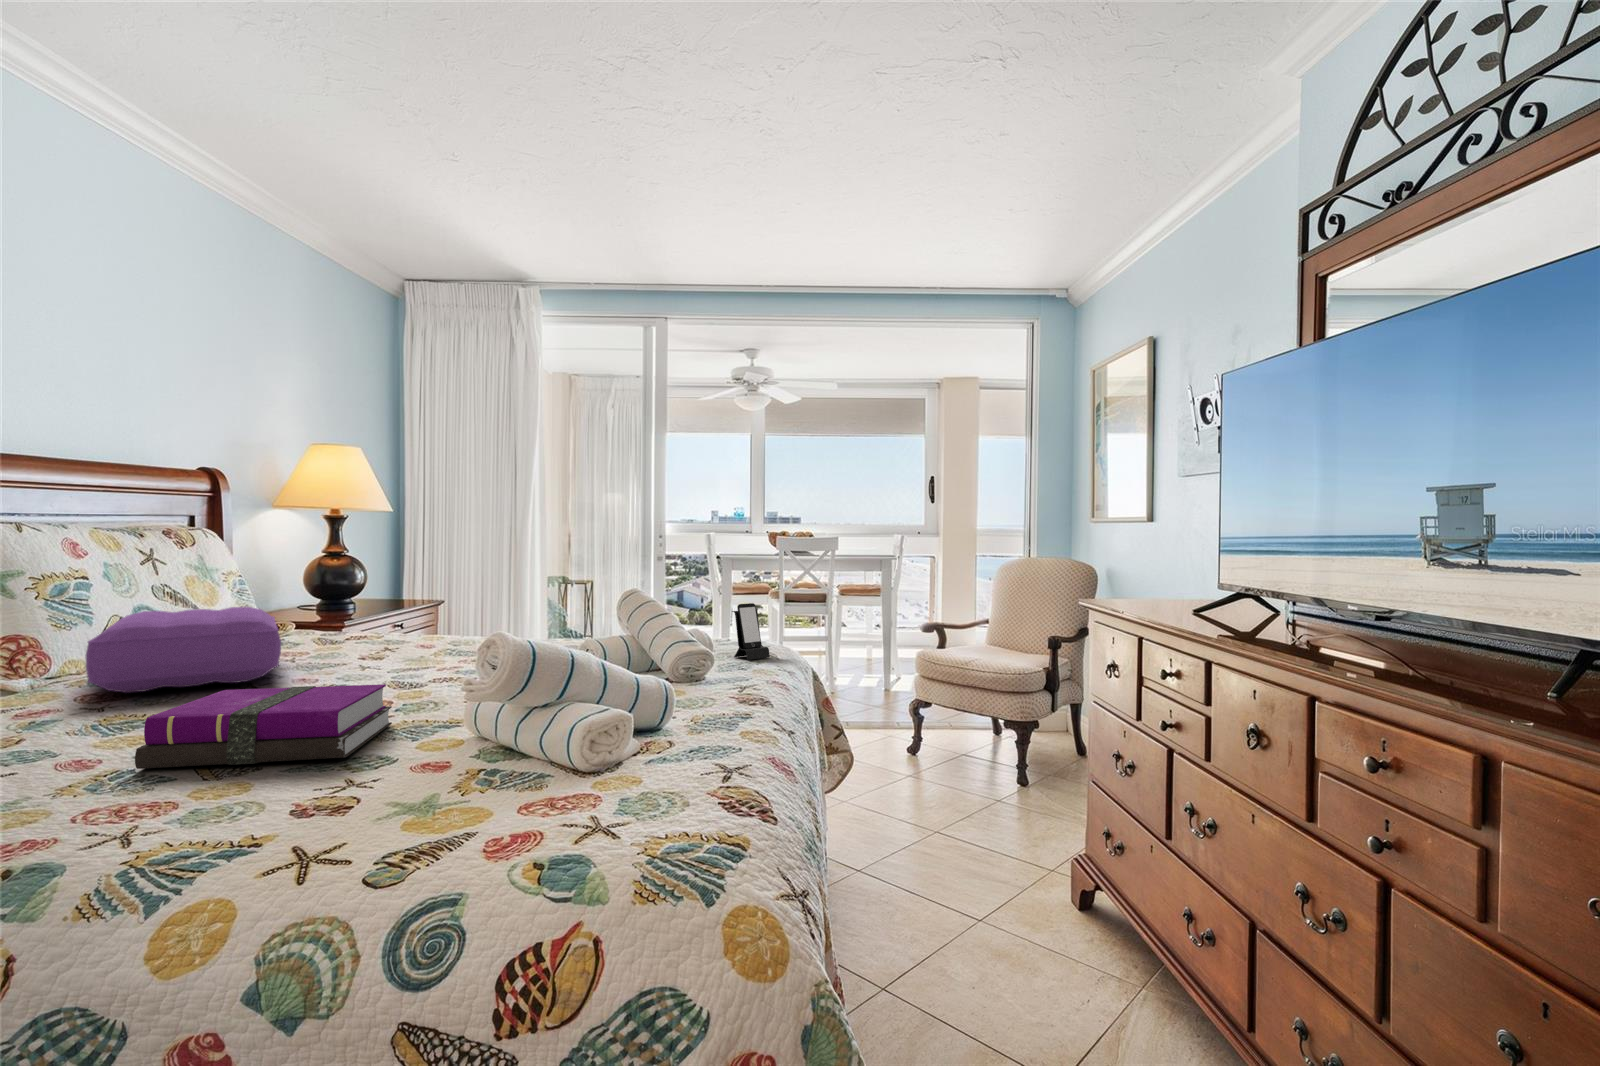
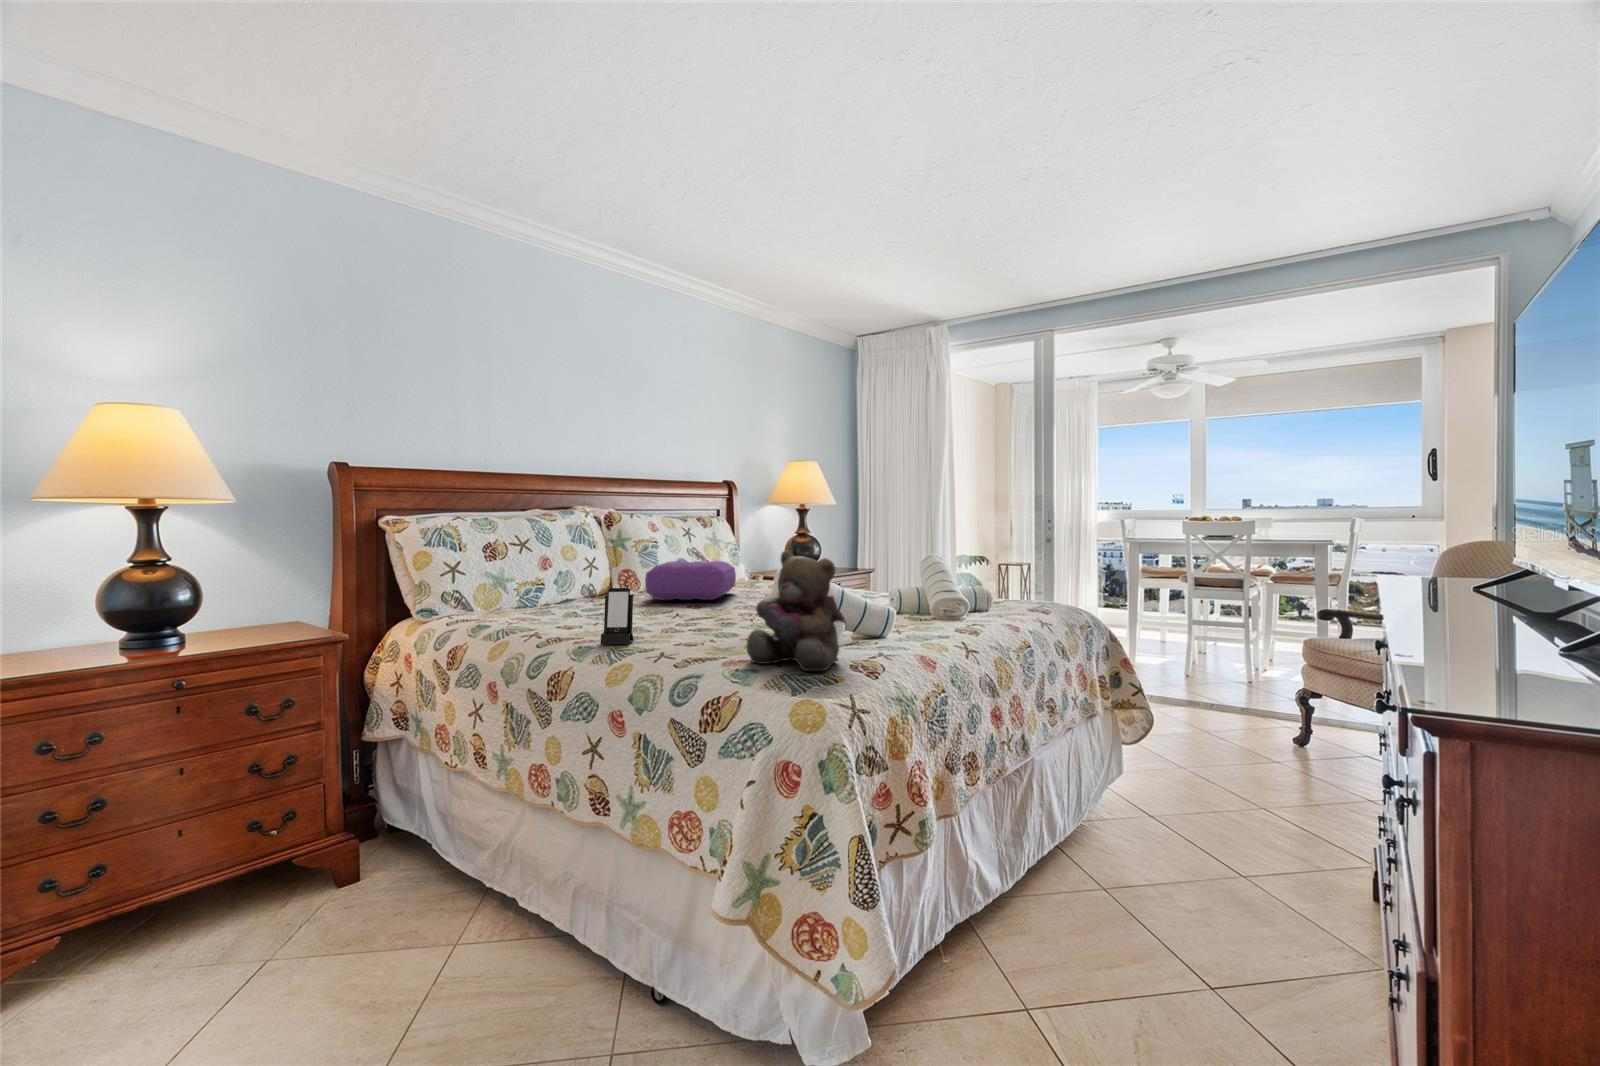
smartphone: present [732,603,770,660] -> present [601,588,634,644]
teddy bear: none [528,607,720,835] -> present [747,550,846,671]
notebook: present [135,684,392,769] -> none [638,596,749,630]

